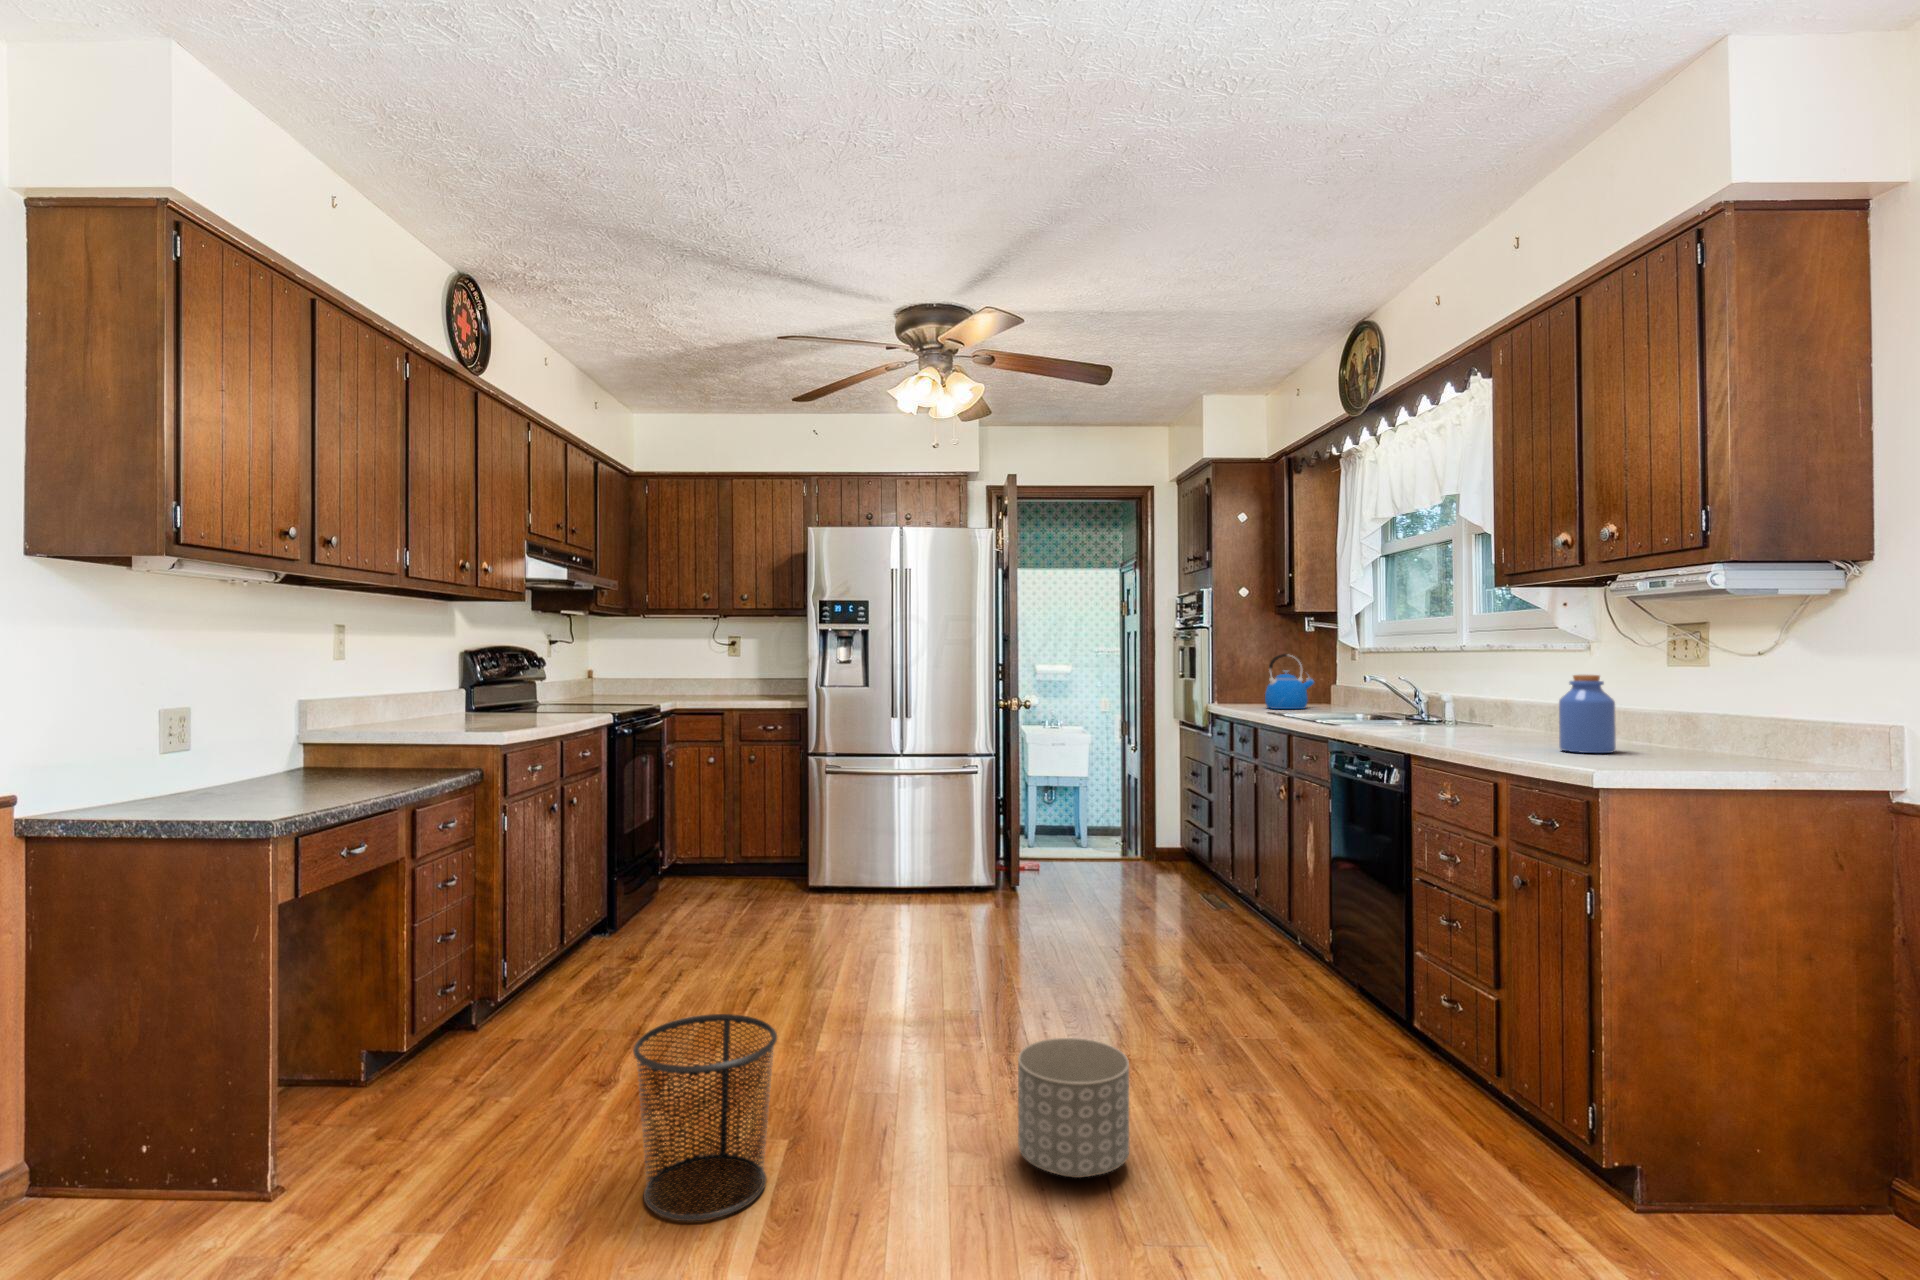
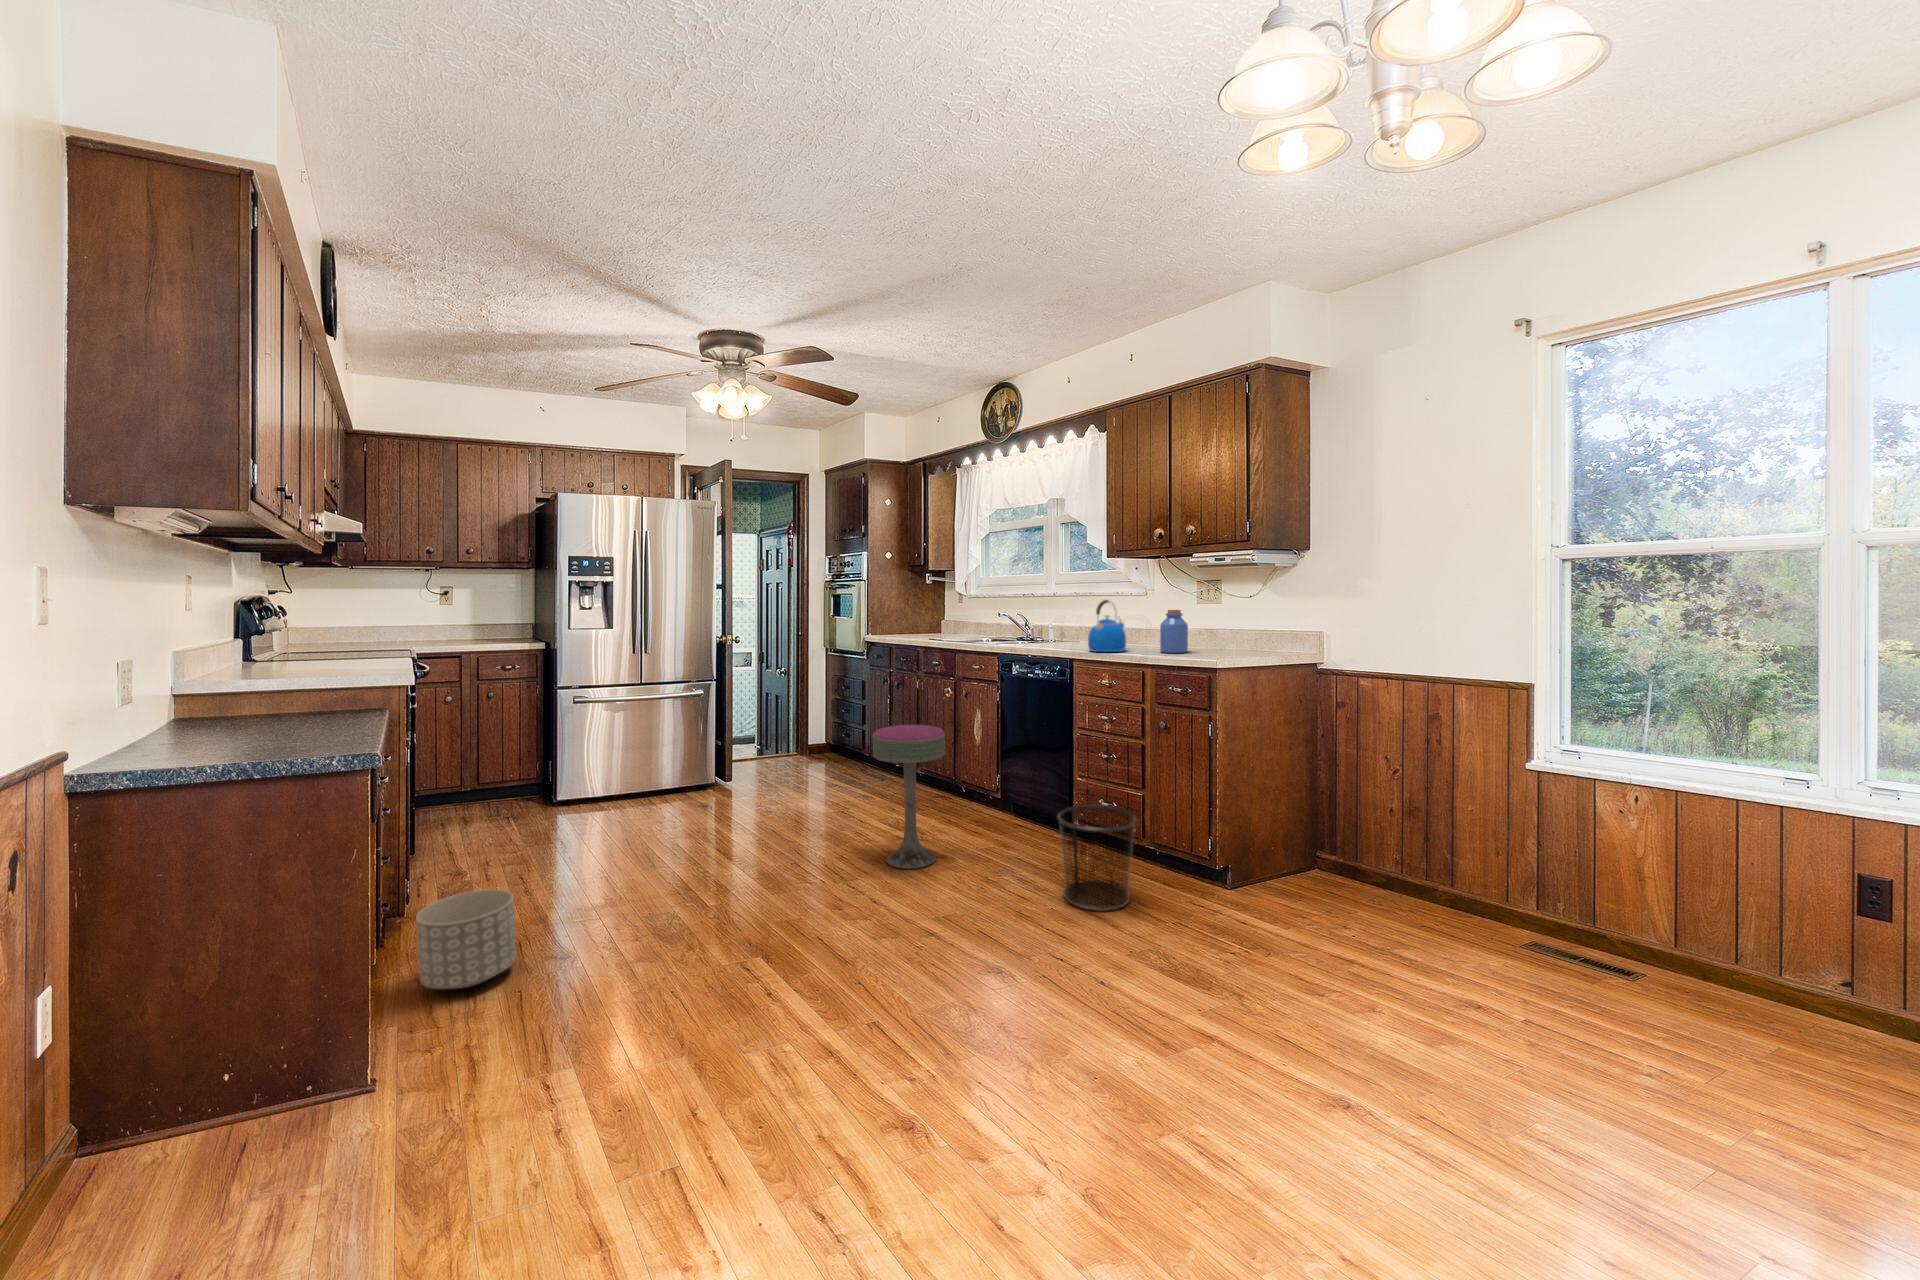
kettle: present [1265,654,1314,709] -> present [1088,600,1126,652]
bar stool: none [1060,830,1165,1041] -> present [872,725,945,869]
waste bin: present [633,1014,777,1221] -> present [1057,805,1136,911]
planter: present [1018,1038,1129,1178] -> present [416,889,517,989]

